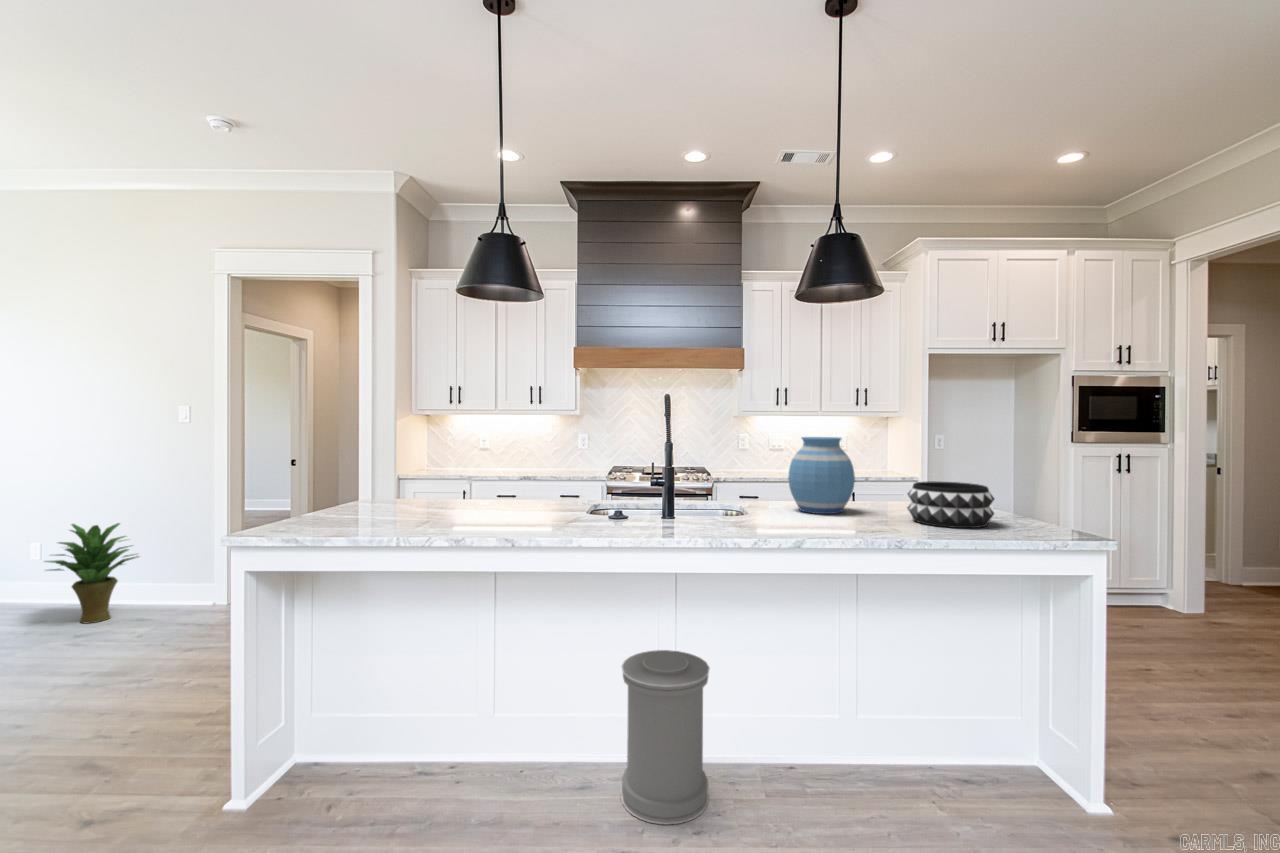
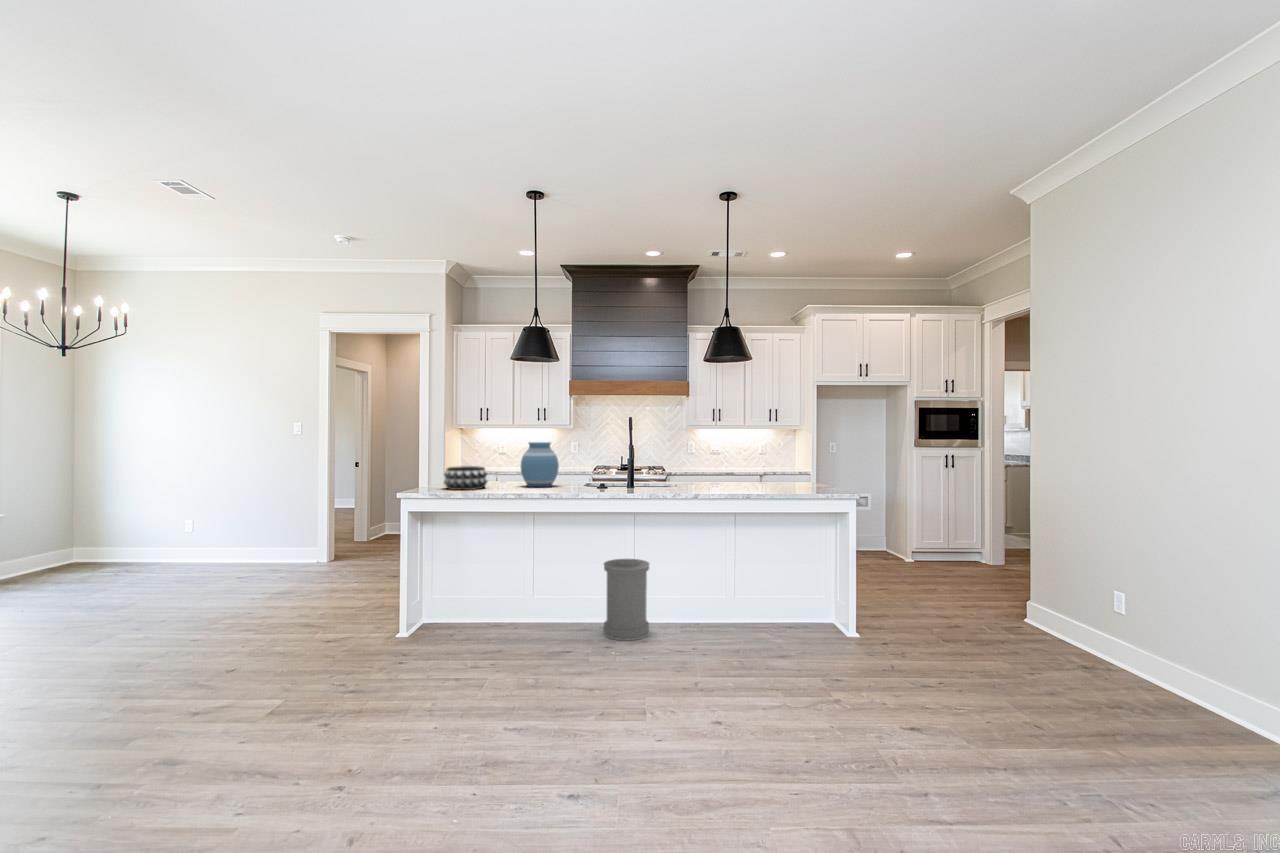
vase: present [788,437,855,514] -> present [521,442,559,487]
decorative bowl: present [907,481,994,528] -> present [444,466,487,490]
potted plant: present [45,523,139,623] -> none [207,505,267,573]

